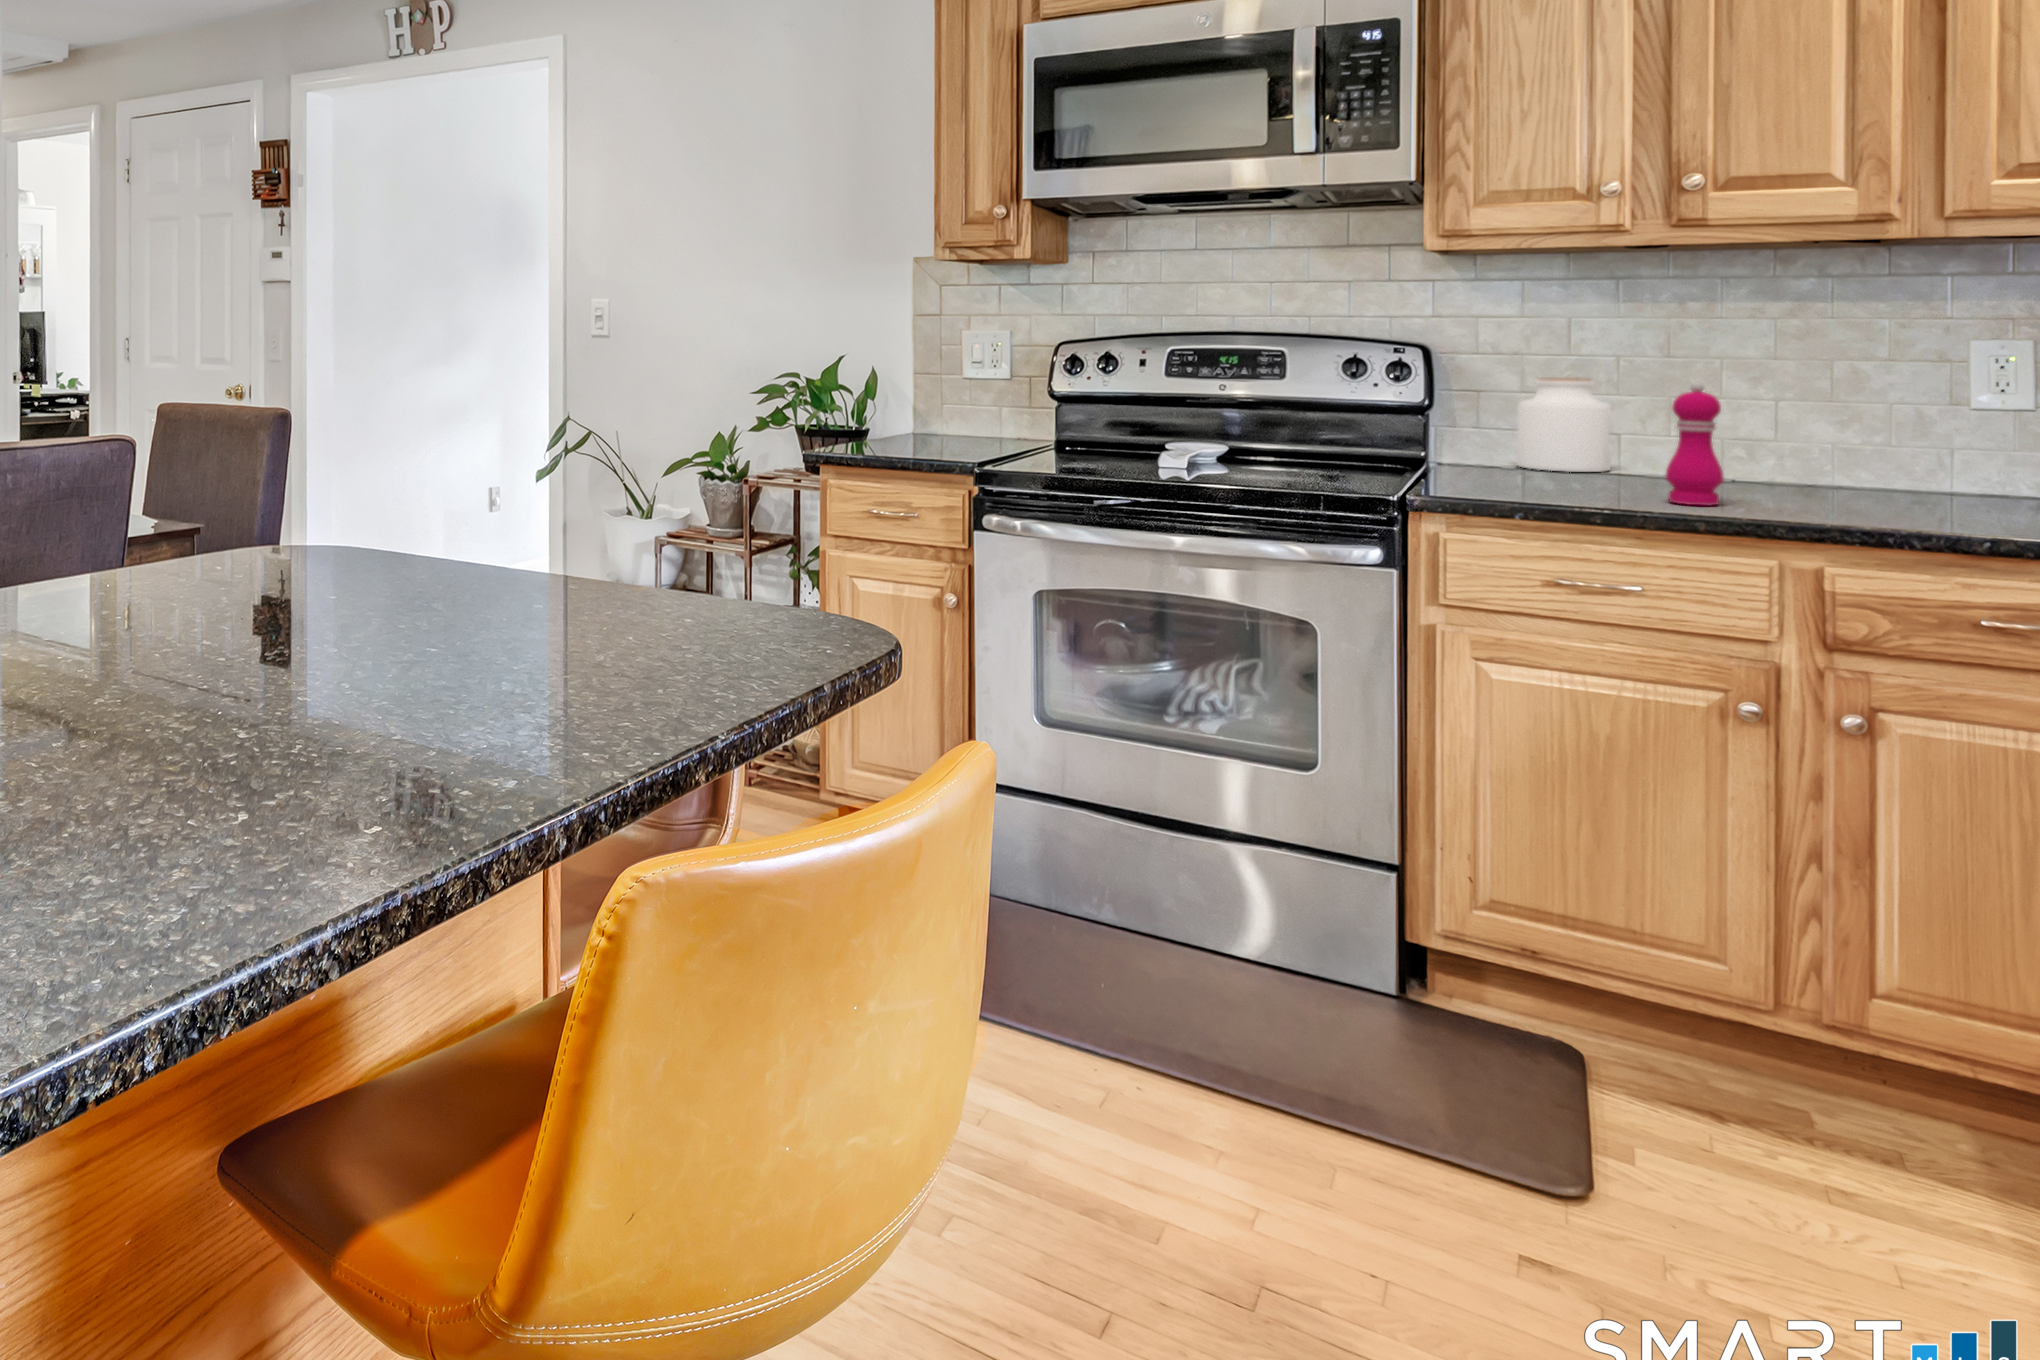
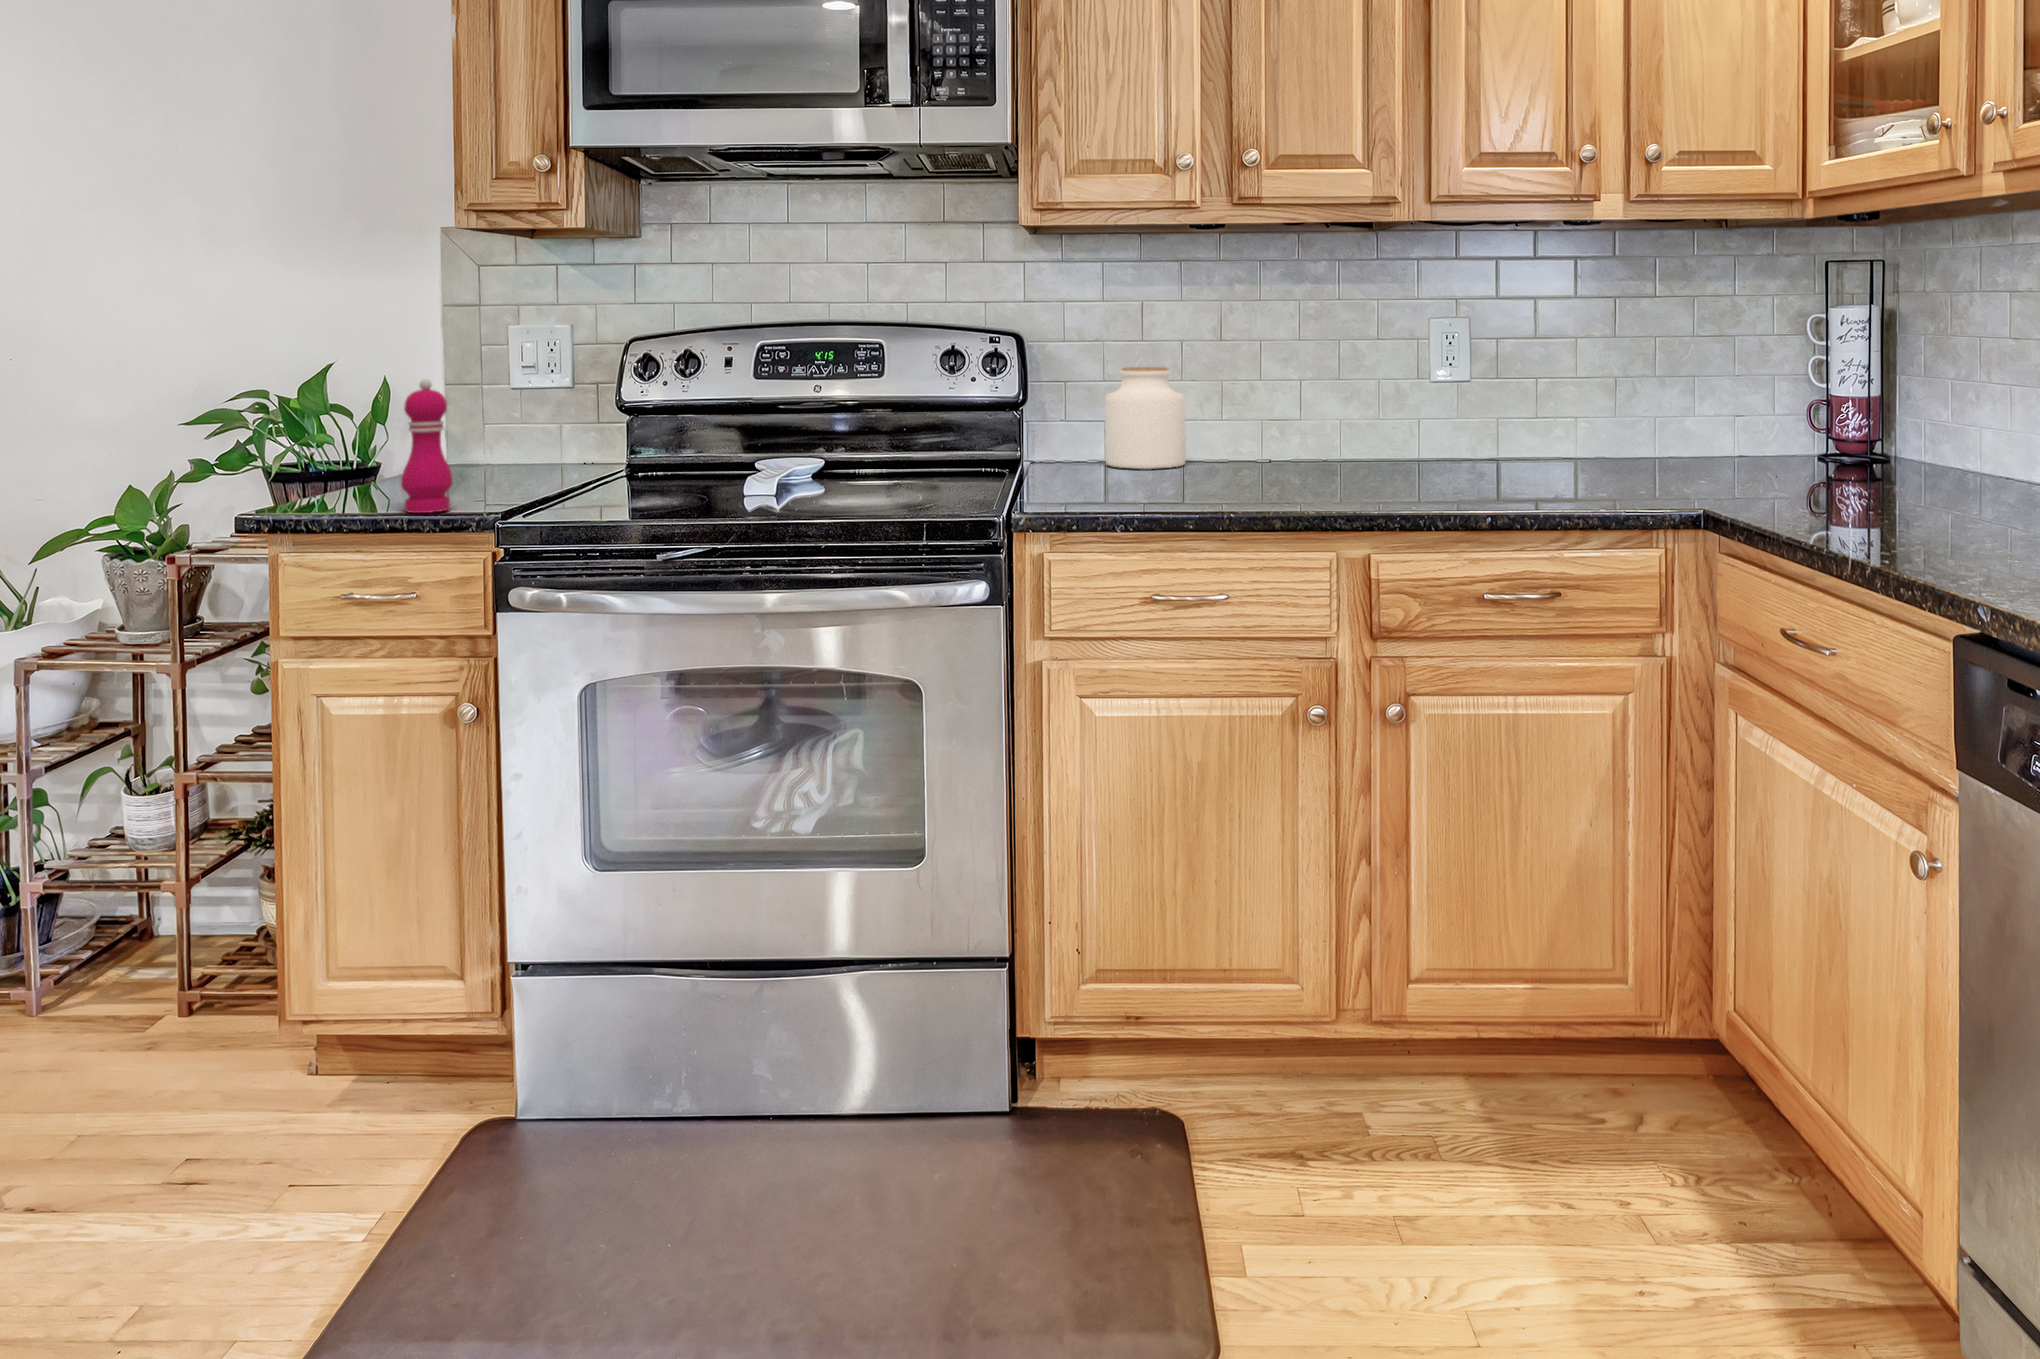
pepper mill: present [1666,382,1723,505] -> present [401,379,453,513]

